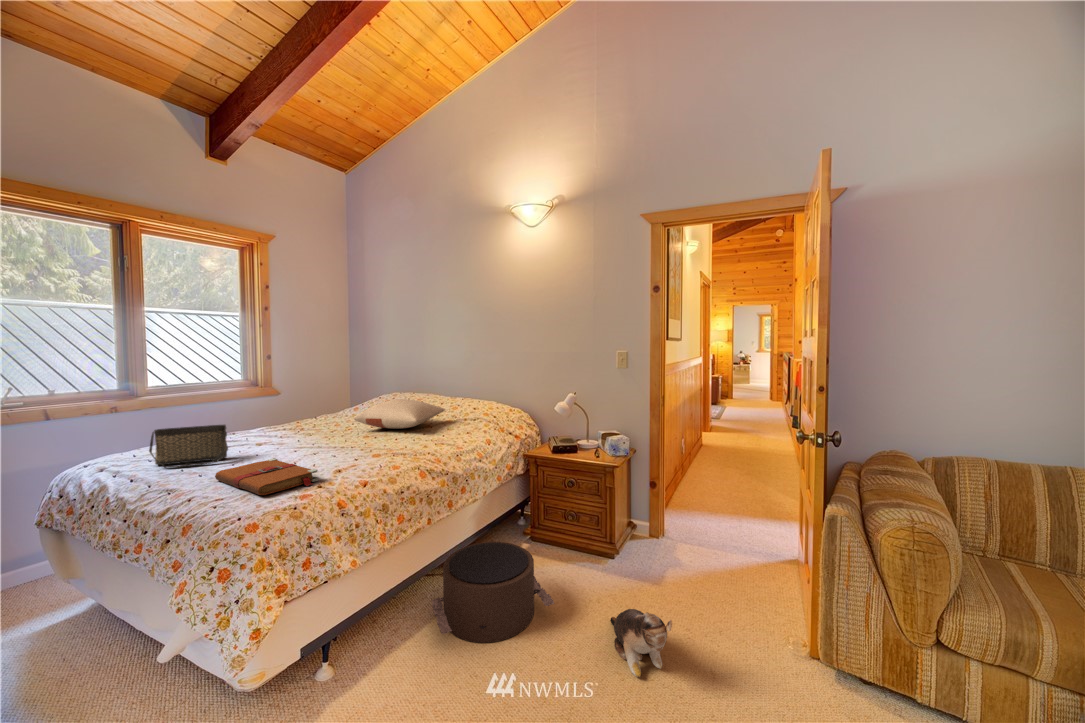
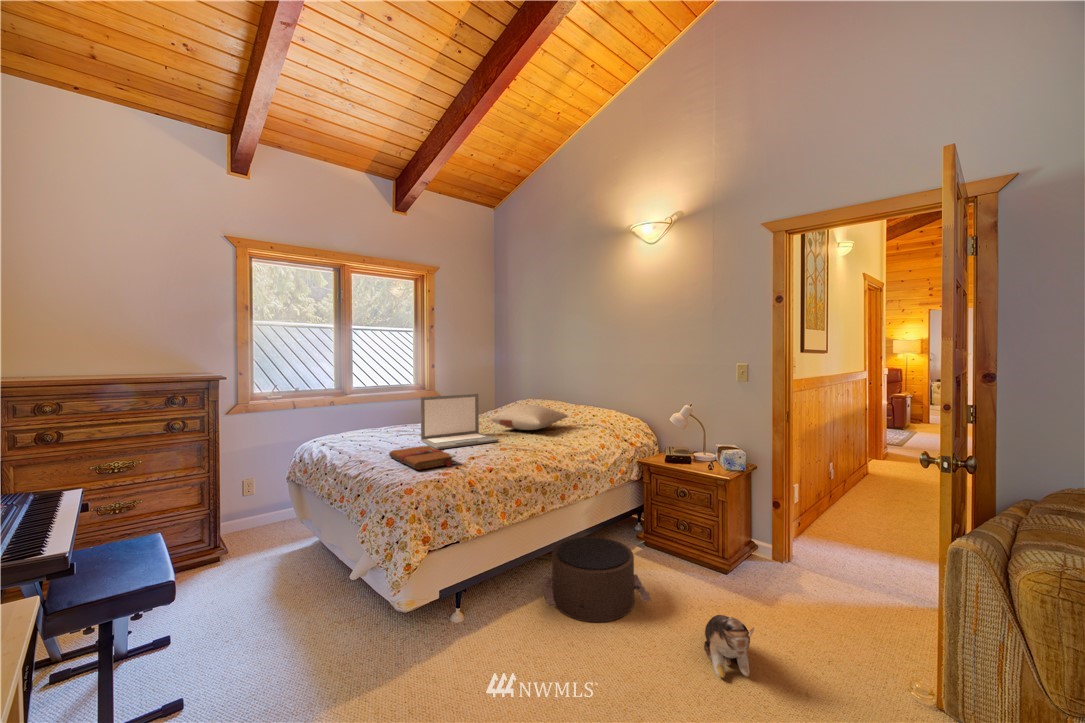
laptop: none [259,390,367,462] -> present [421,394,498,449]
handbag: present [149,425,228,467] -> none [350,417,399,447]

